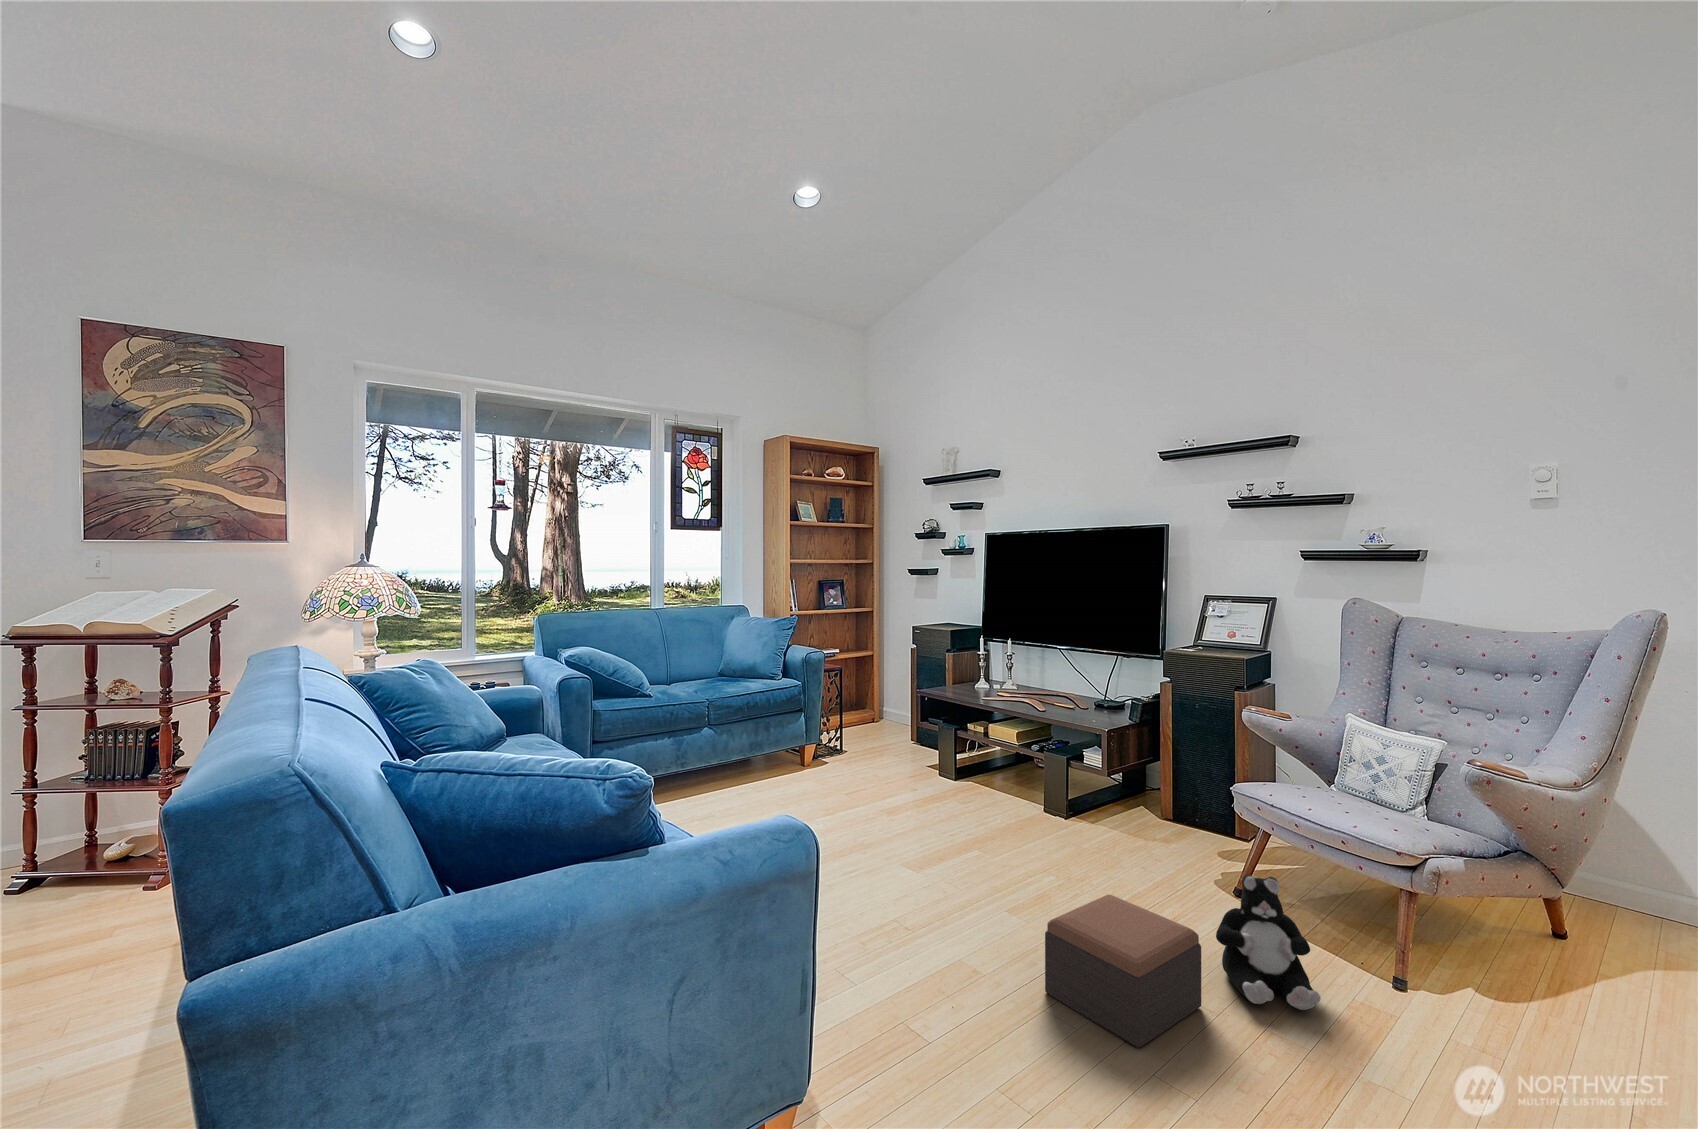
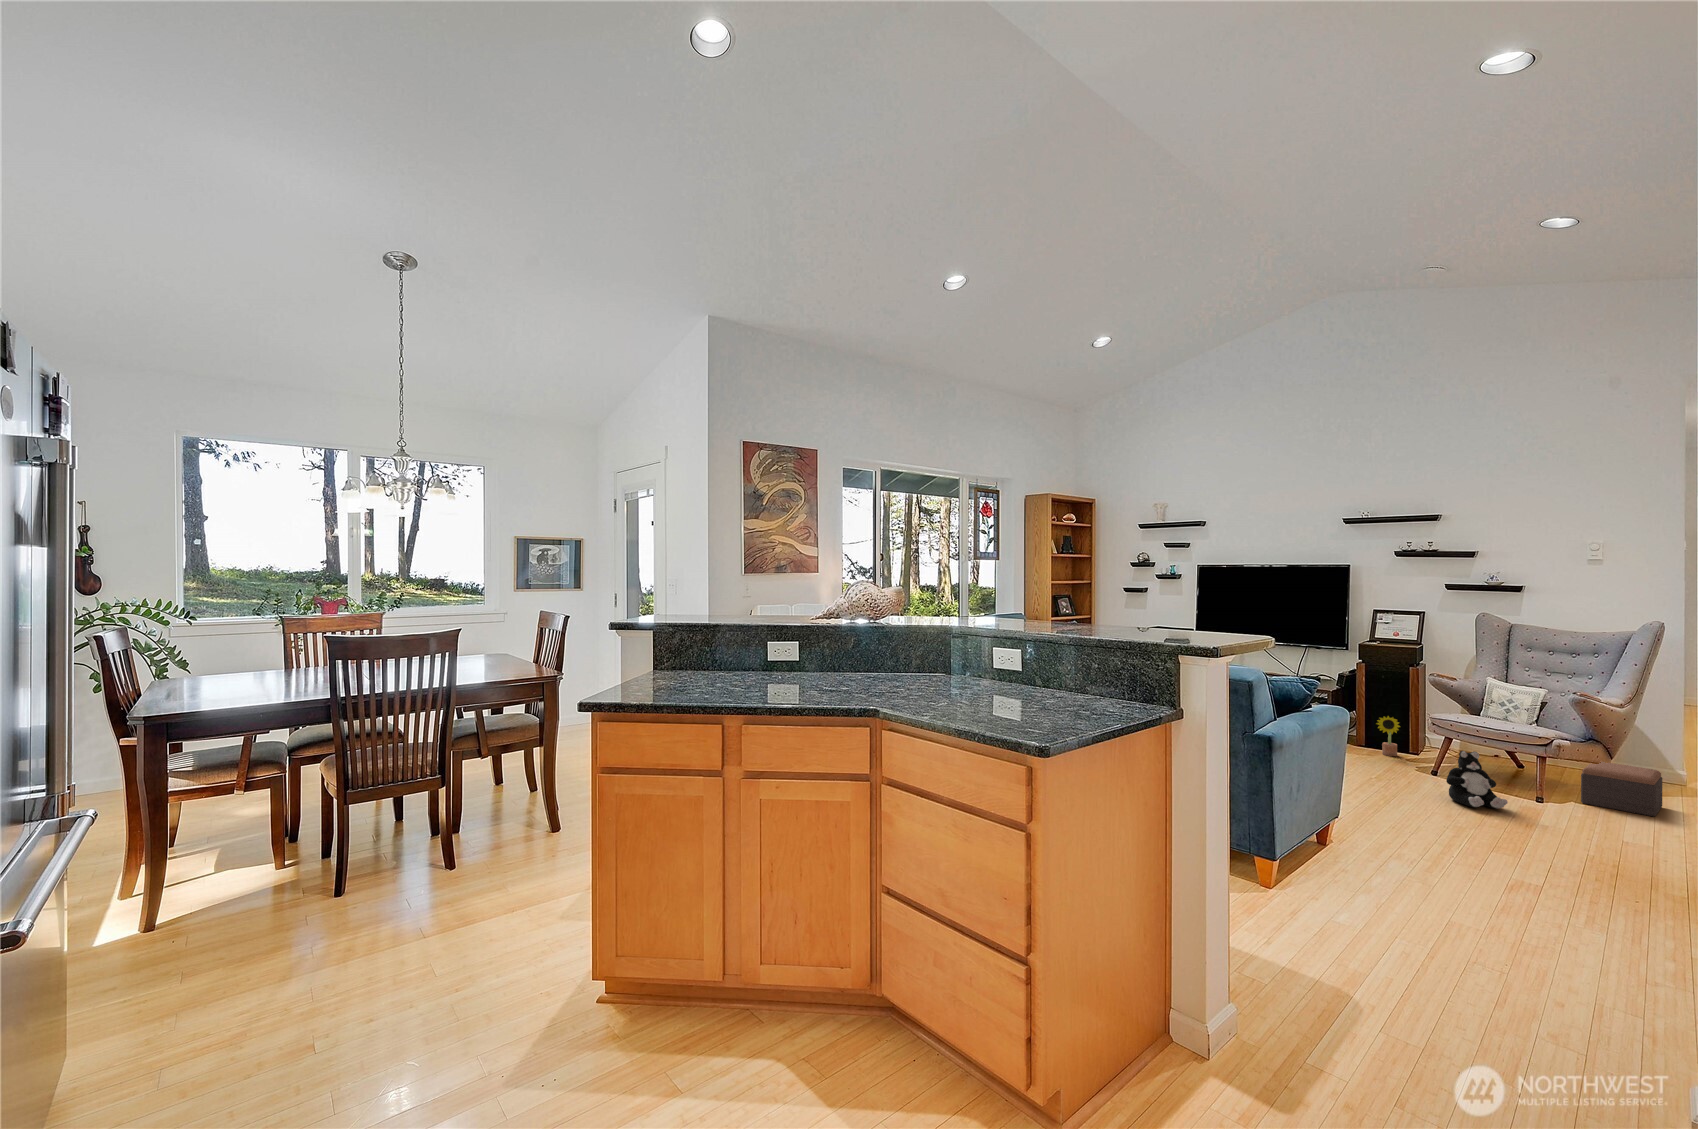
decorative plant: none [1177,774,1213,842] -> present [1377,716,1400,756]
footstool: present [1045,895,1201,1048] -> present [1581,761,1662,816]

